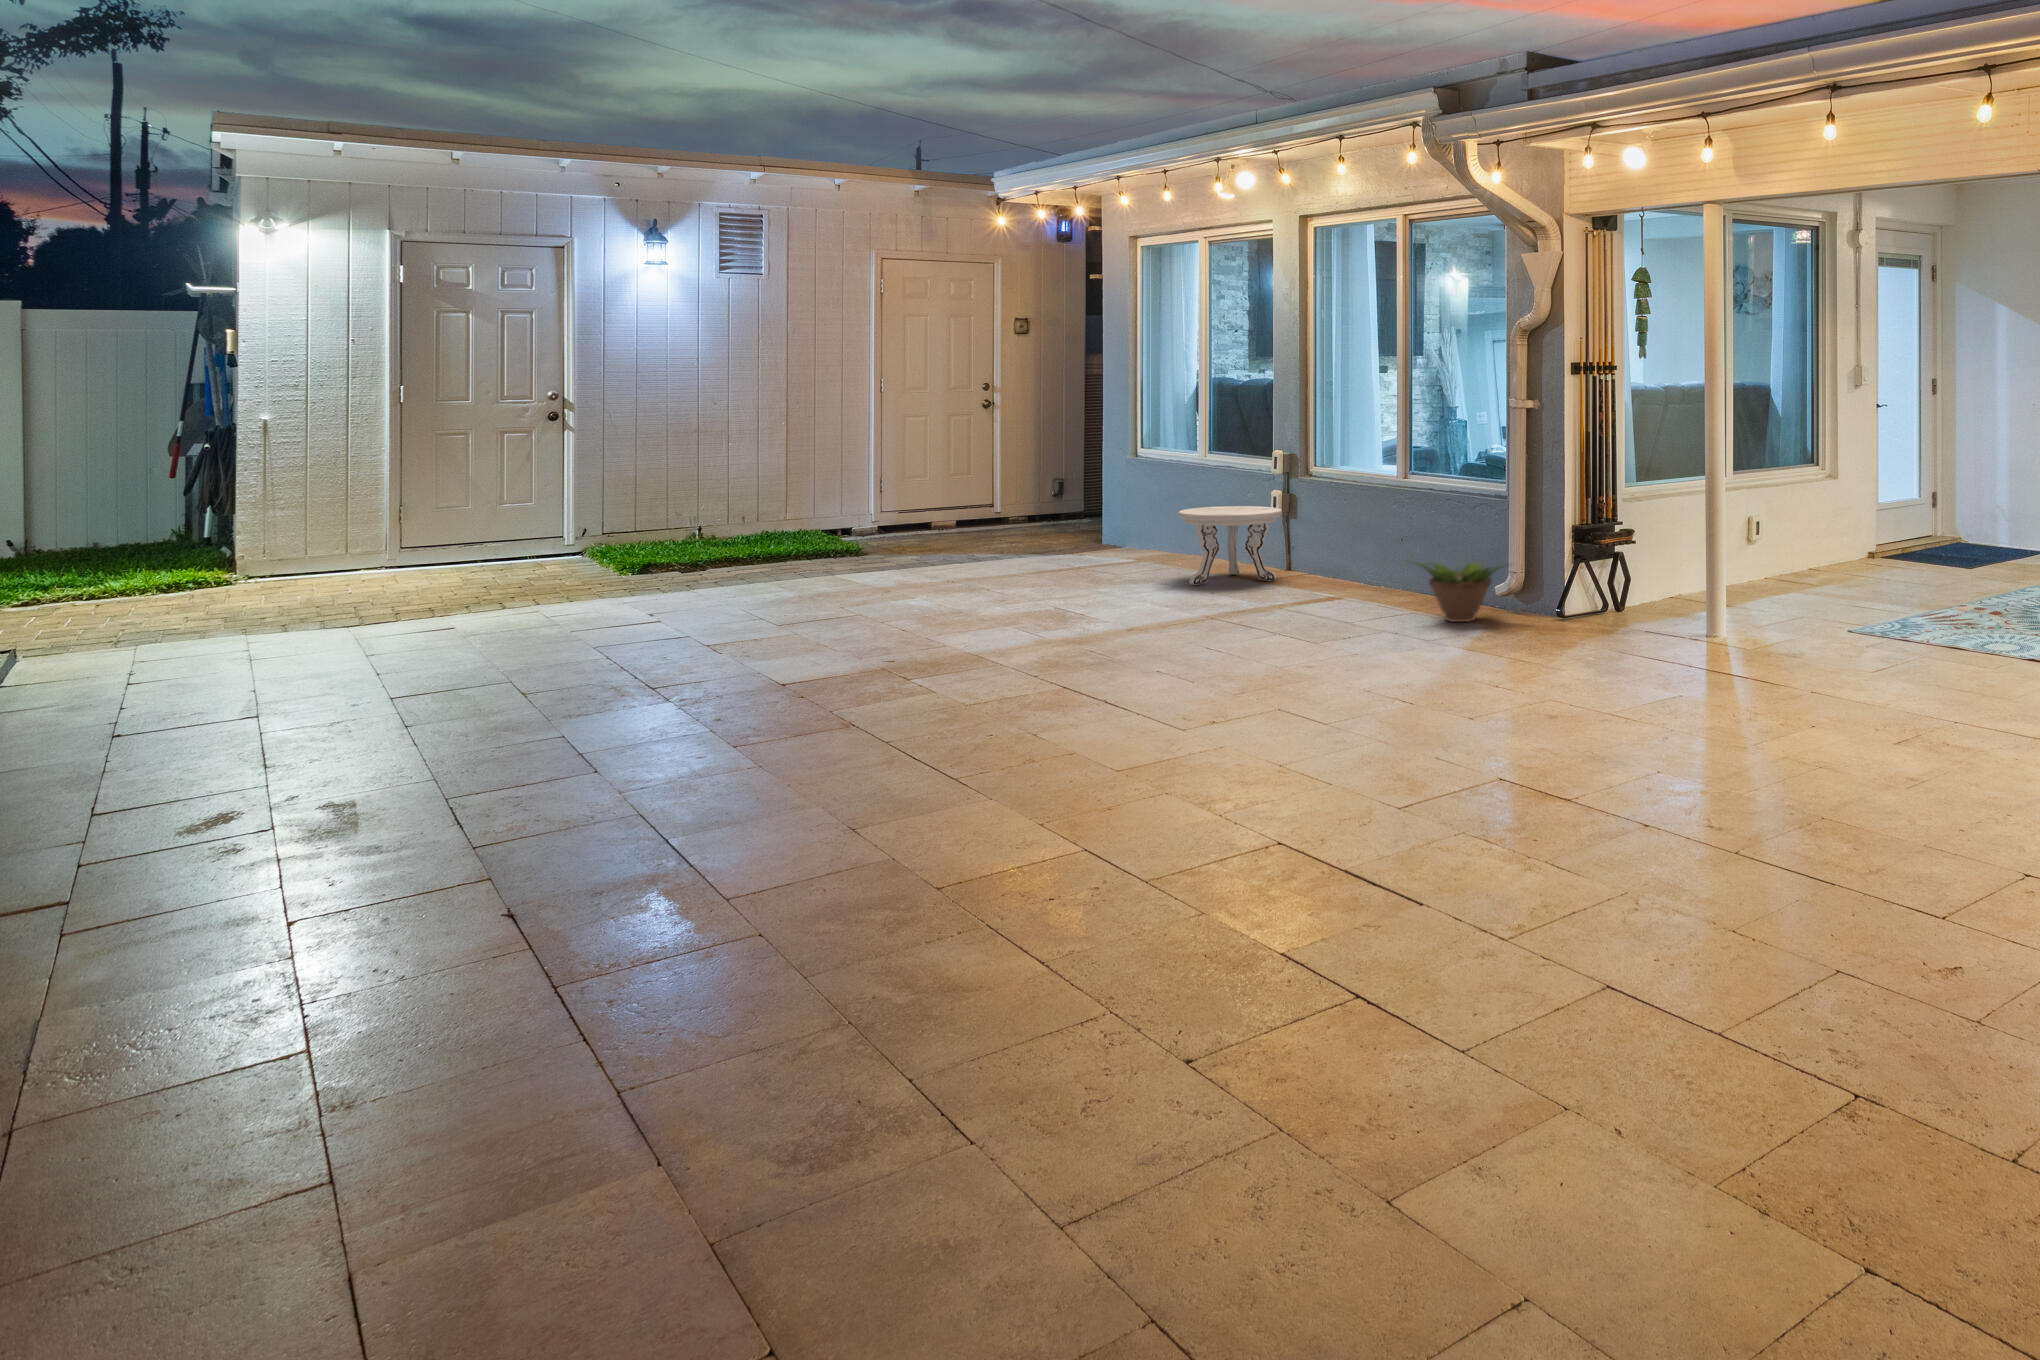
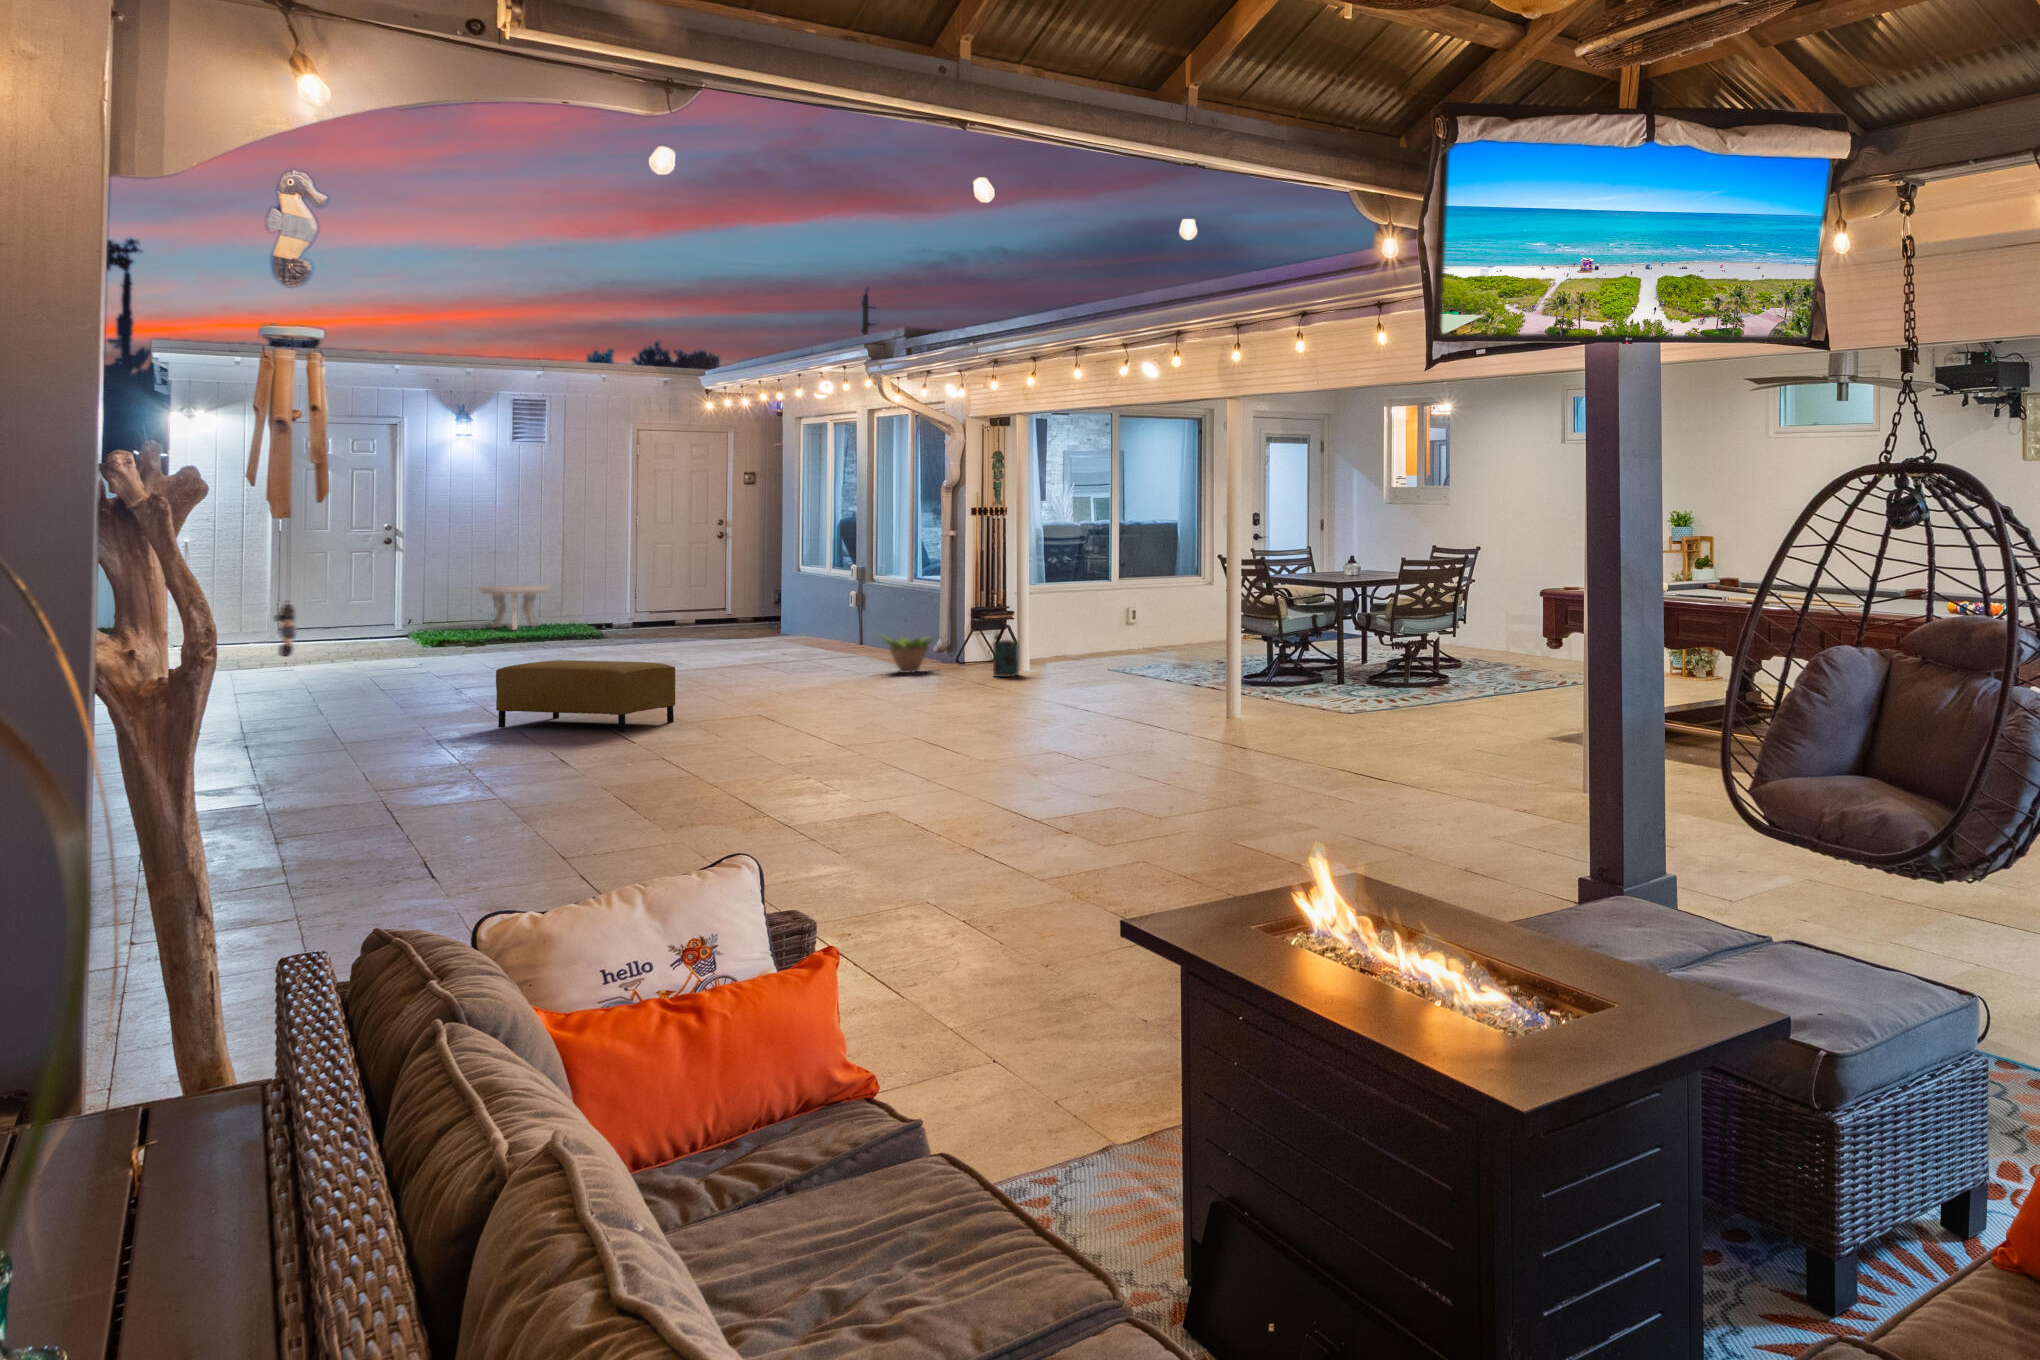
side table: present [1179,506,1282,585] -> present [479,585,551,630]
watering can: none [1596,558,1660,630] -> present [993,635,1019,677]
ottoman: none [992,656,1325,823] -> present [496,660,675,732]

